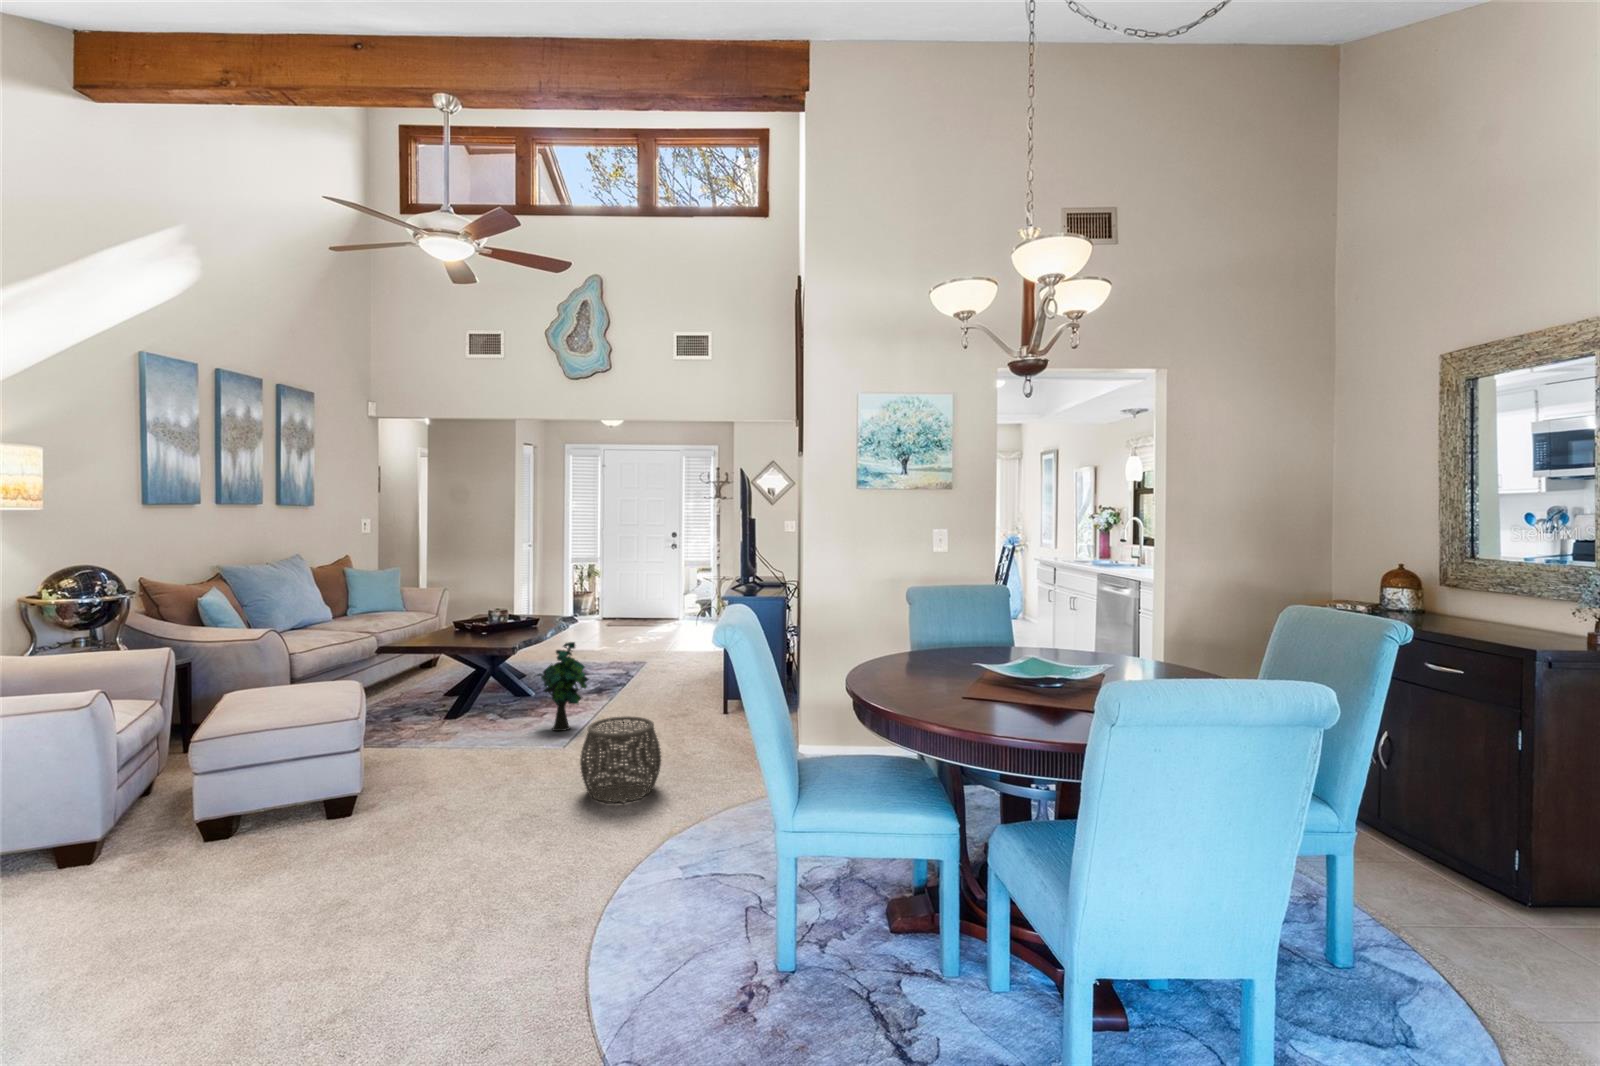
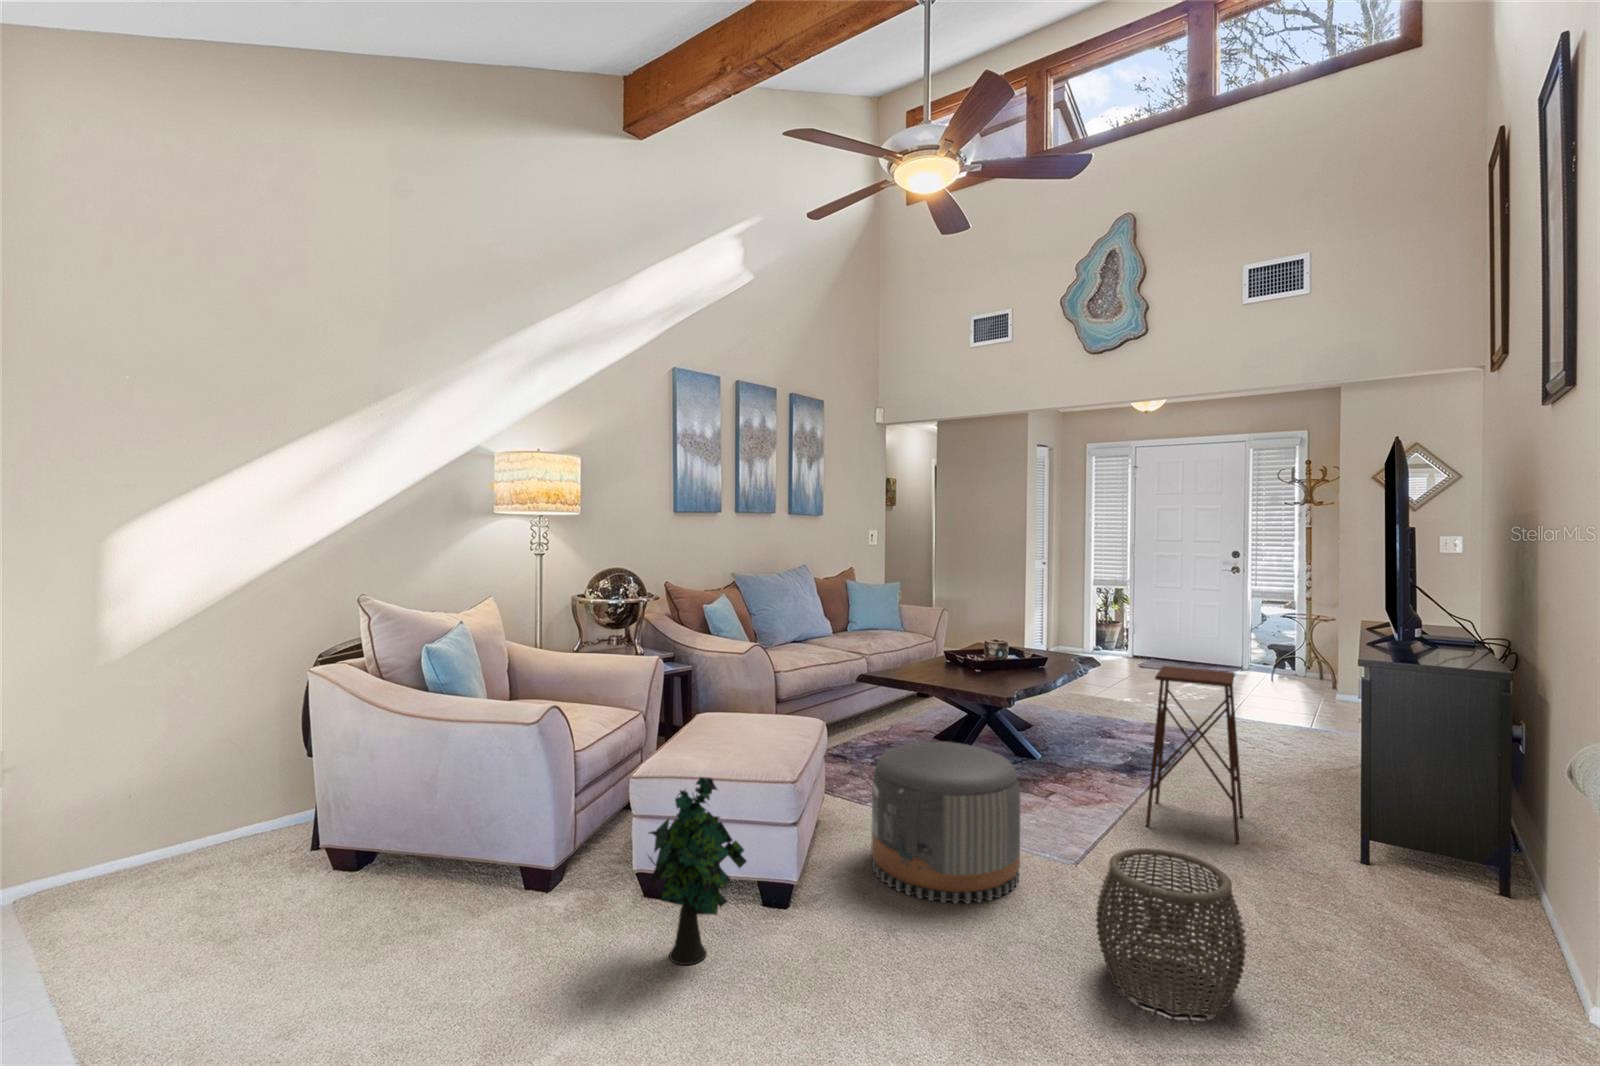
side table: none [610,614,670,722] -> present [1146,666,1243,843]
decorative plant: present [537,642,588,731] -> present [649,777,747,965]
pouf: none [411,681,528,791] -> present [871,742,1021,904]

